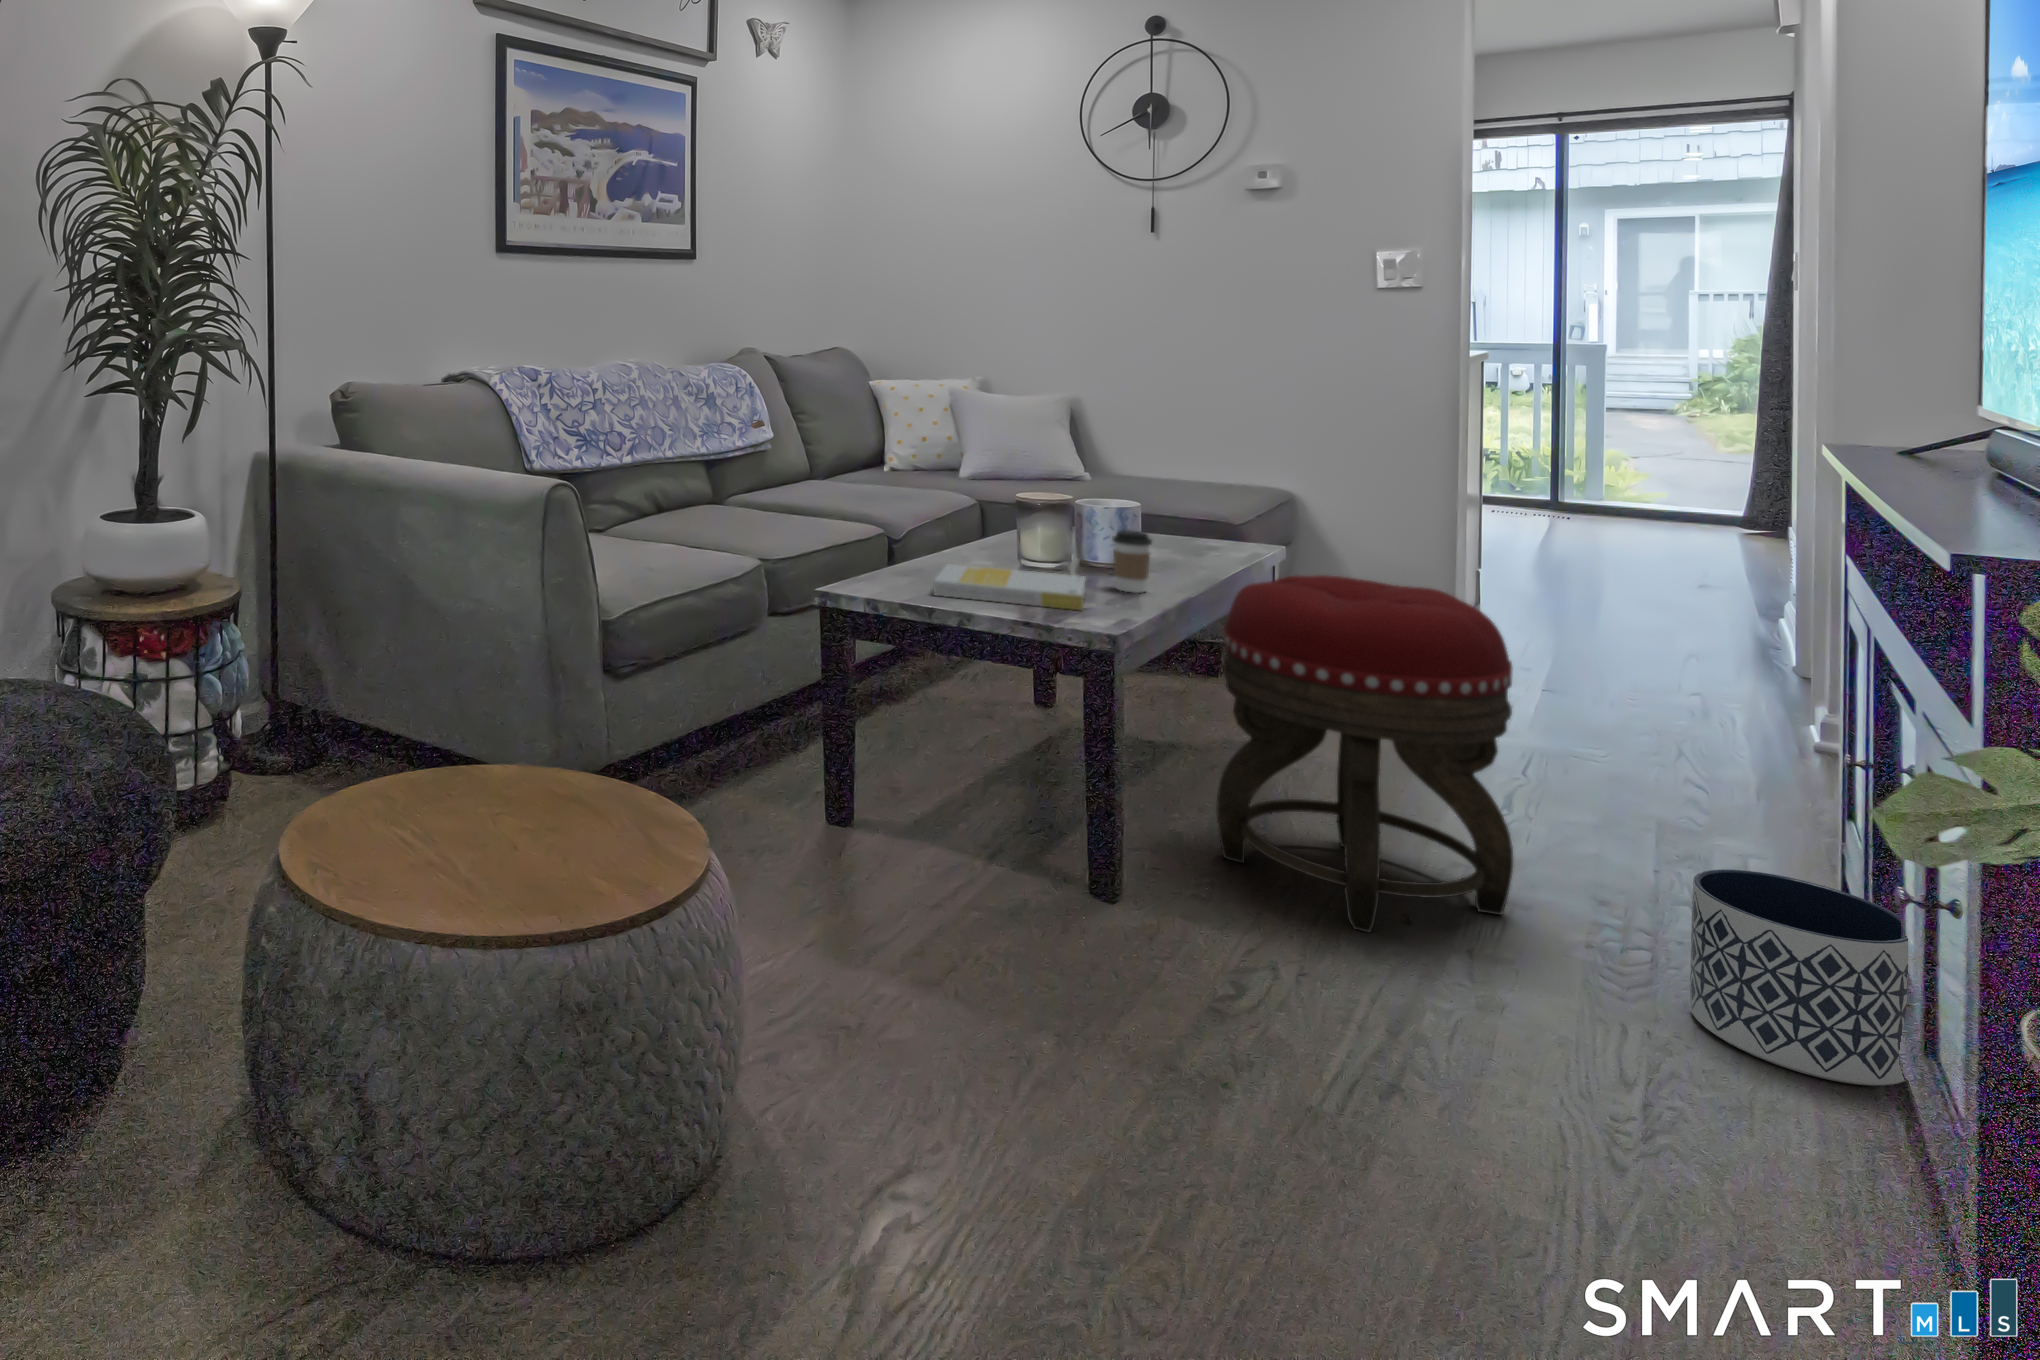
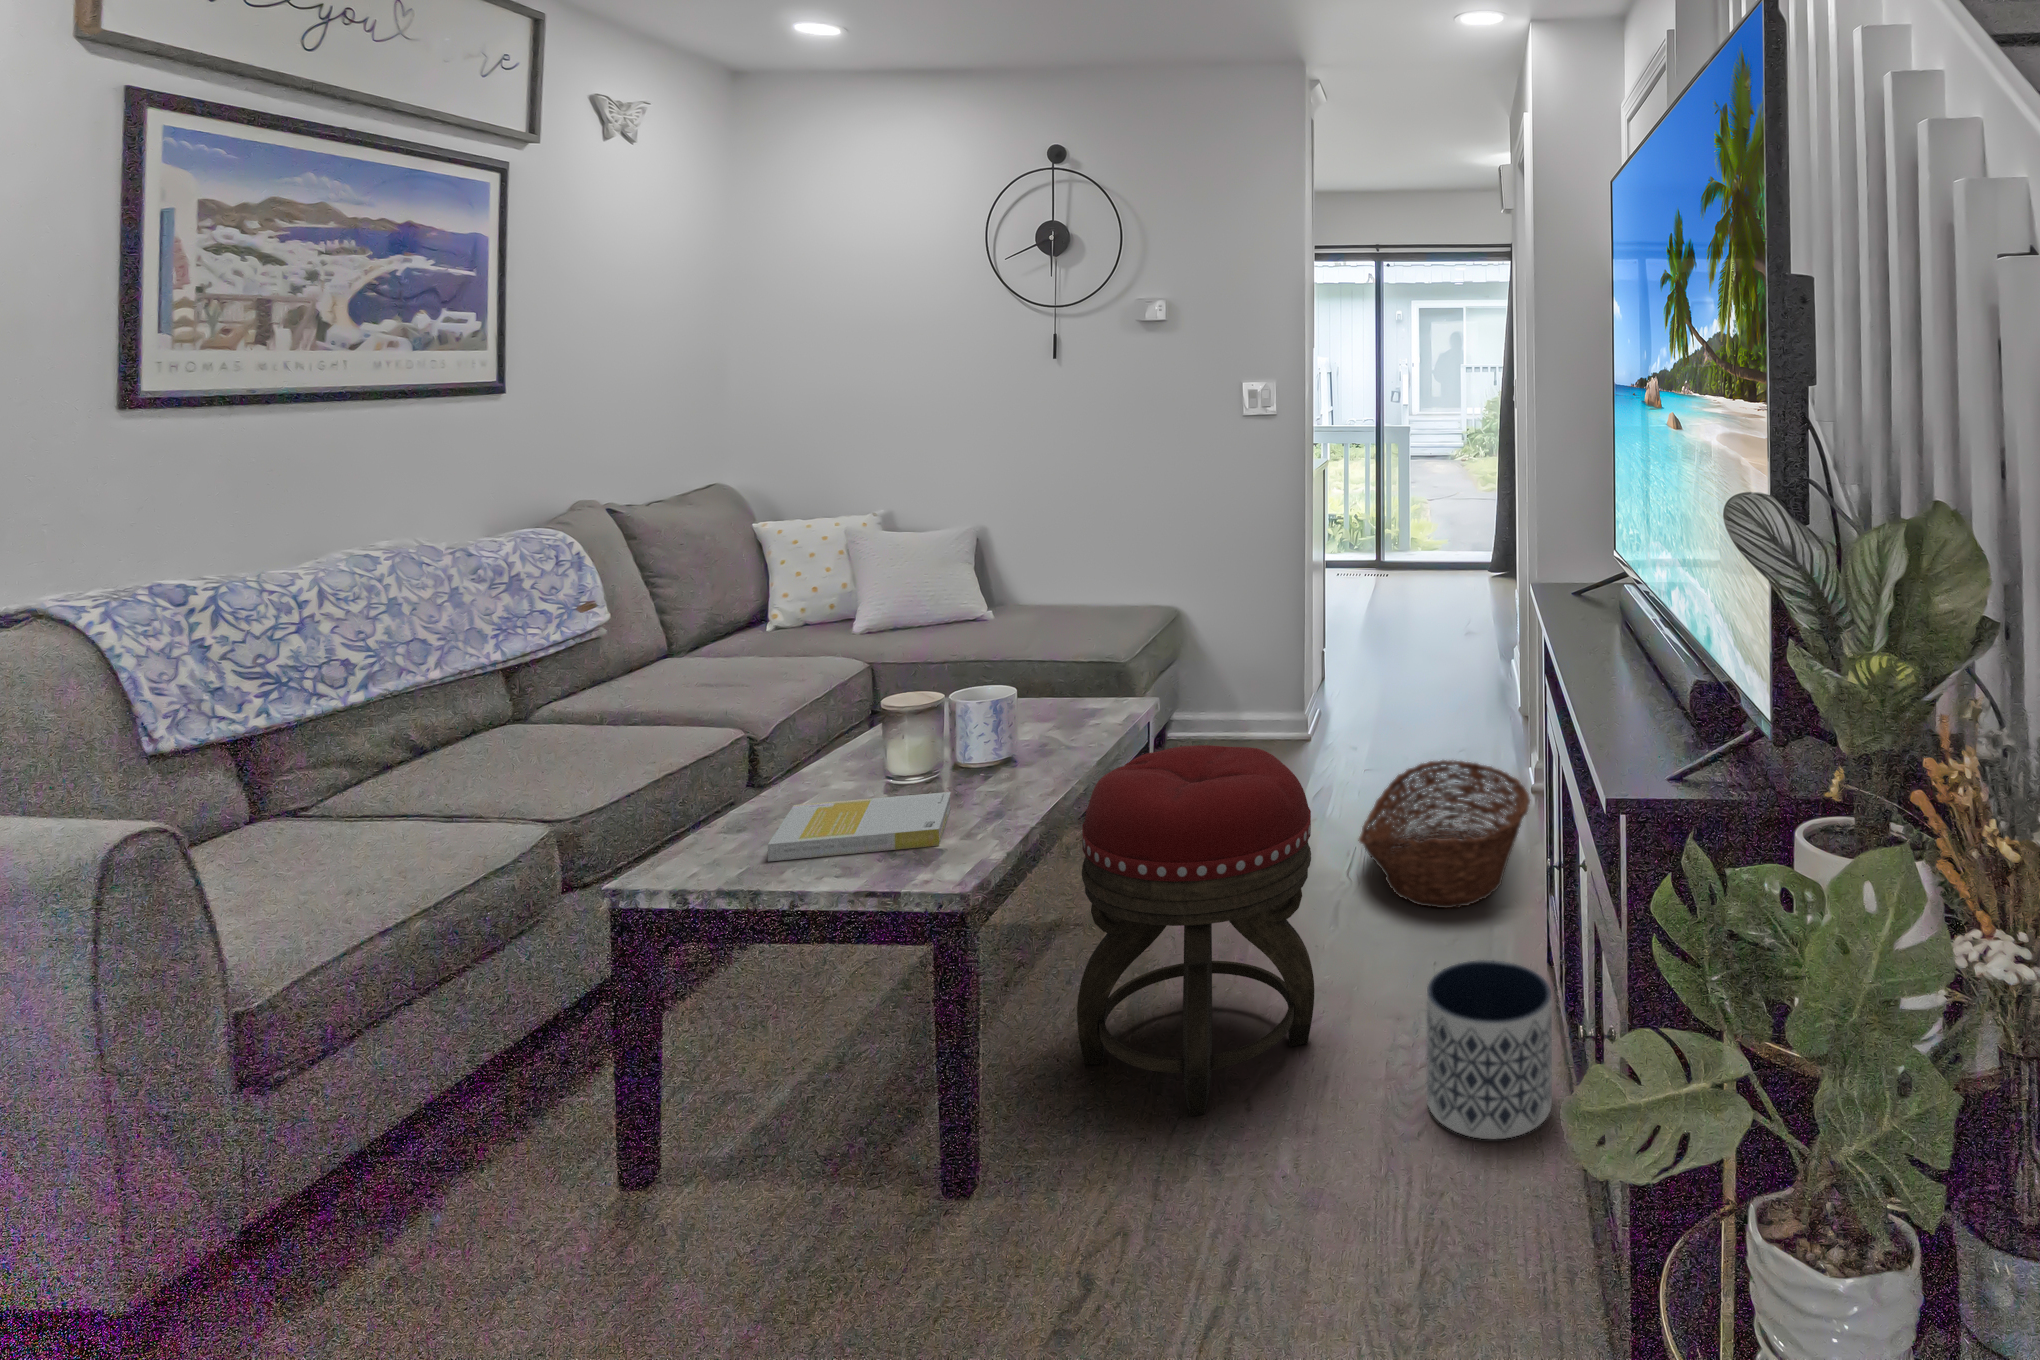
coffee cup: present [1112,530,1152,593] -> none [979,728,1020,798]
basket: none [1564,693,1866,860] -> present [1358,760,1530,908]

